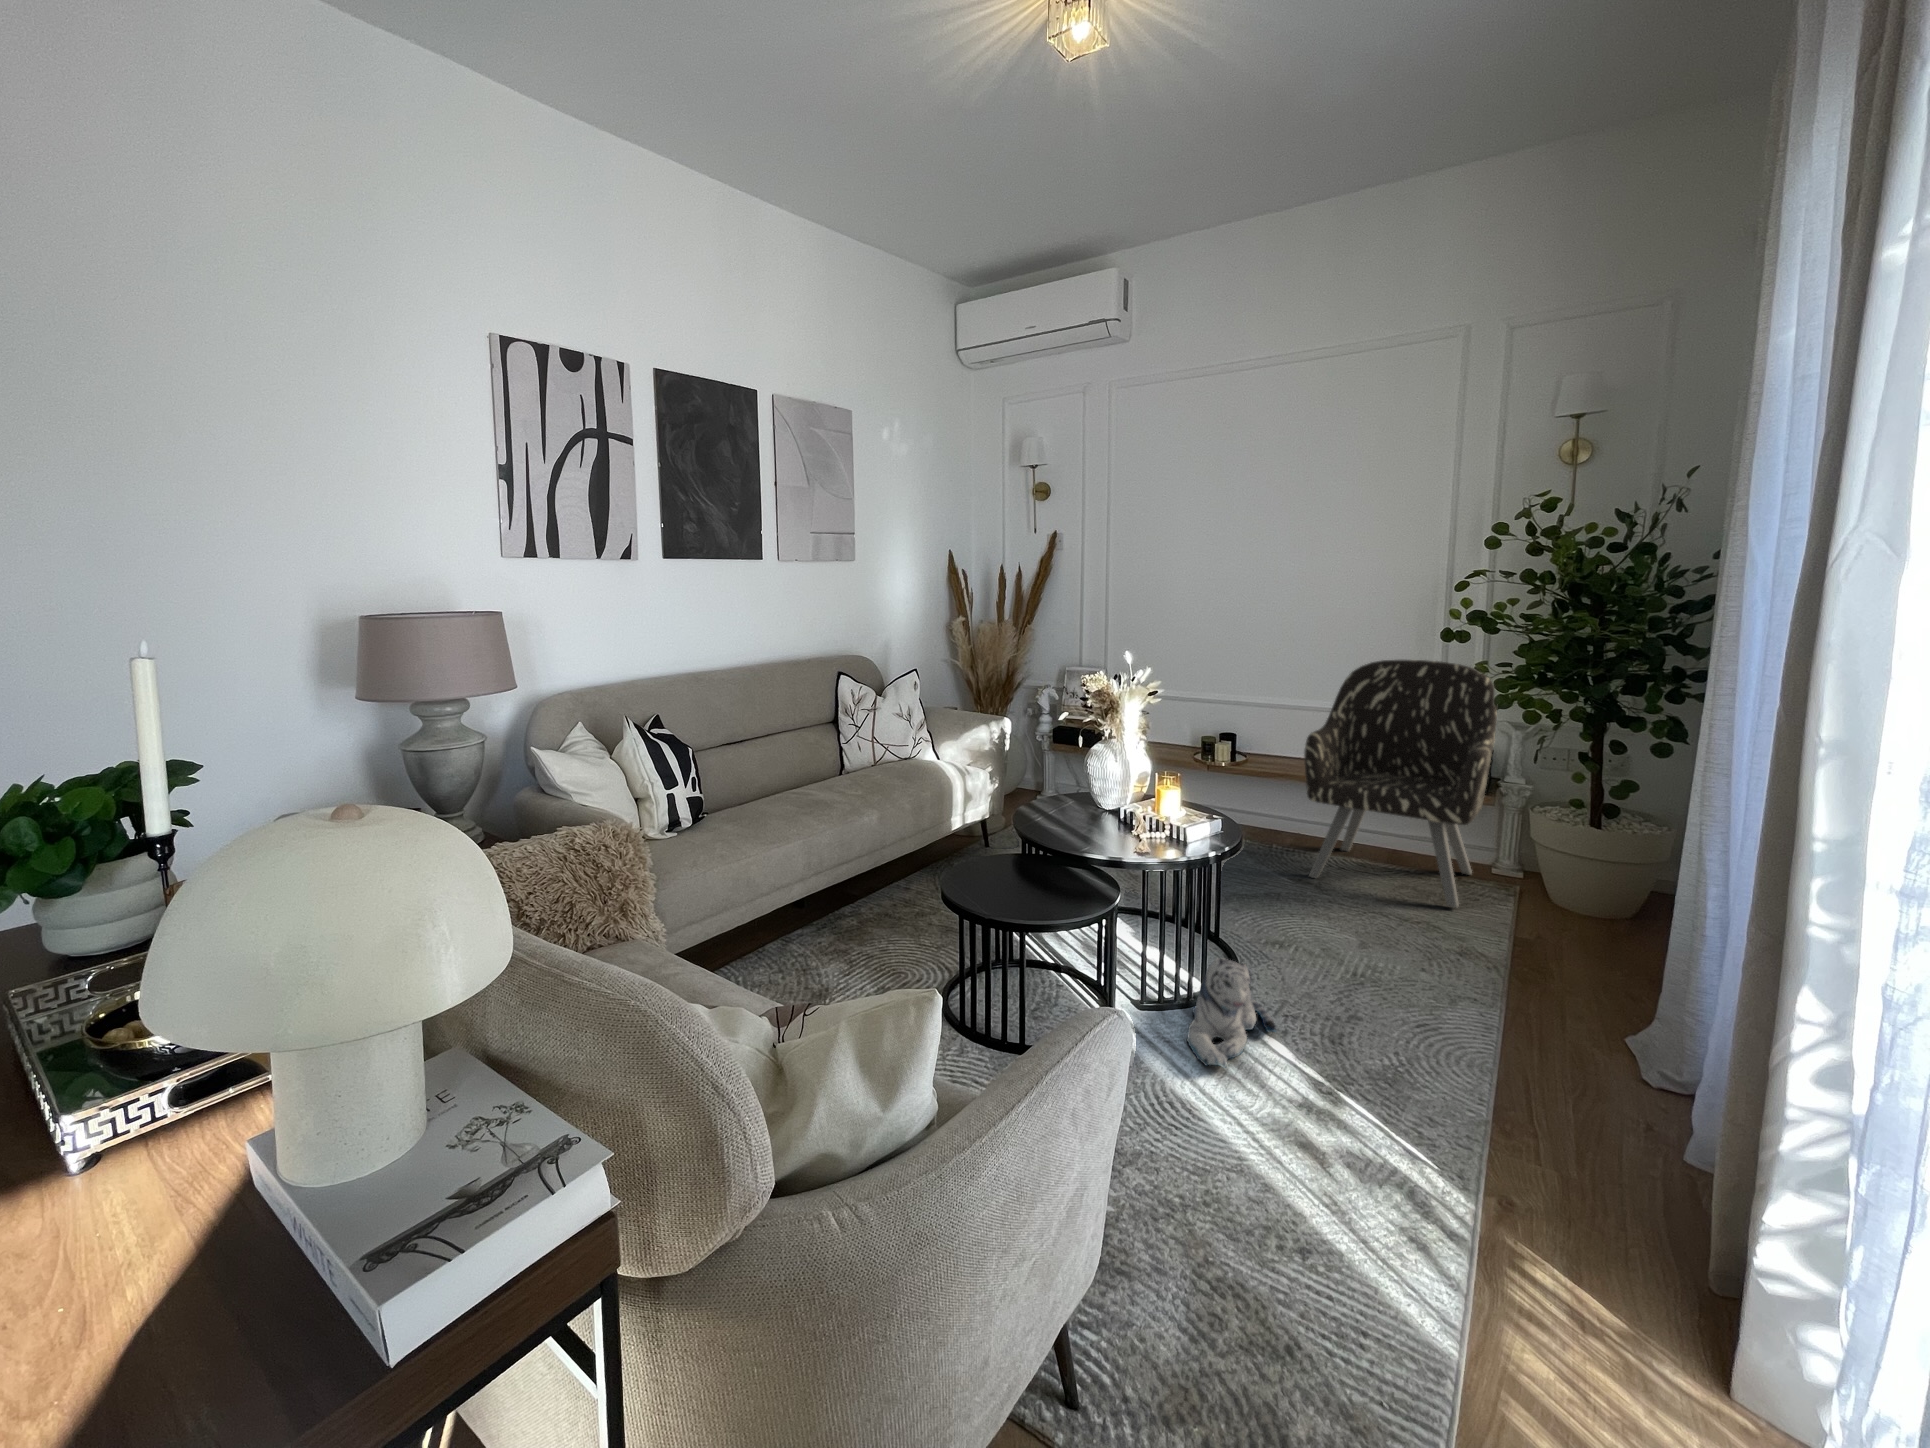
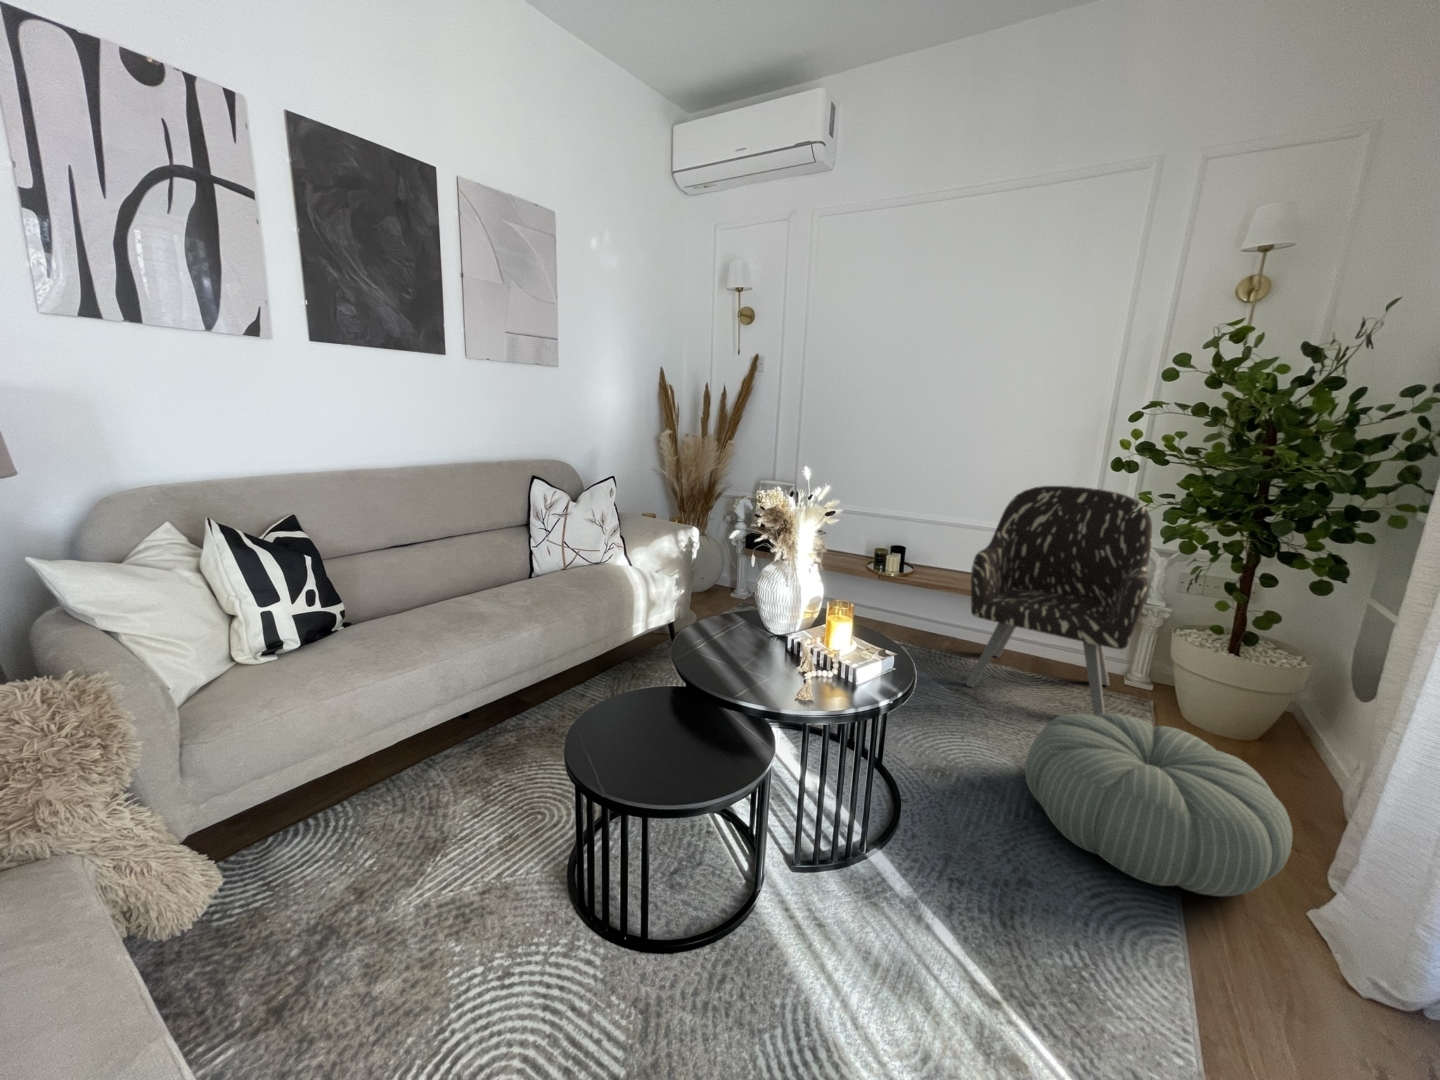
pouf: none [1359,880,1603,1024] -> present [1025,713,1292,896]
plush toy: present [1187,958,1276,1068] -> none [840,829,942,980]

